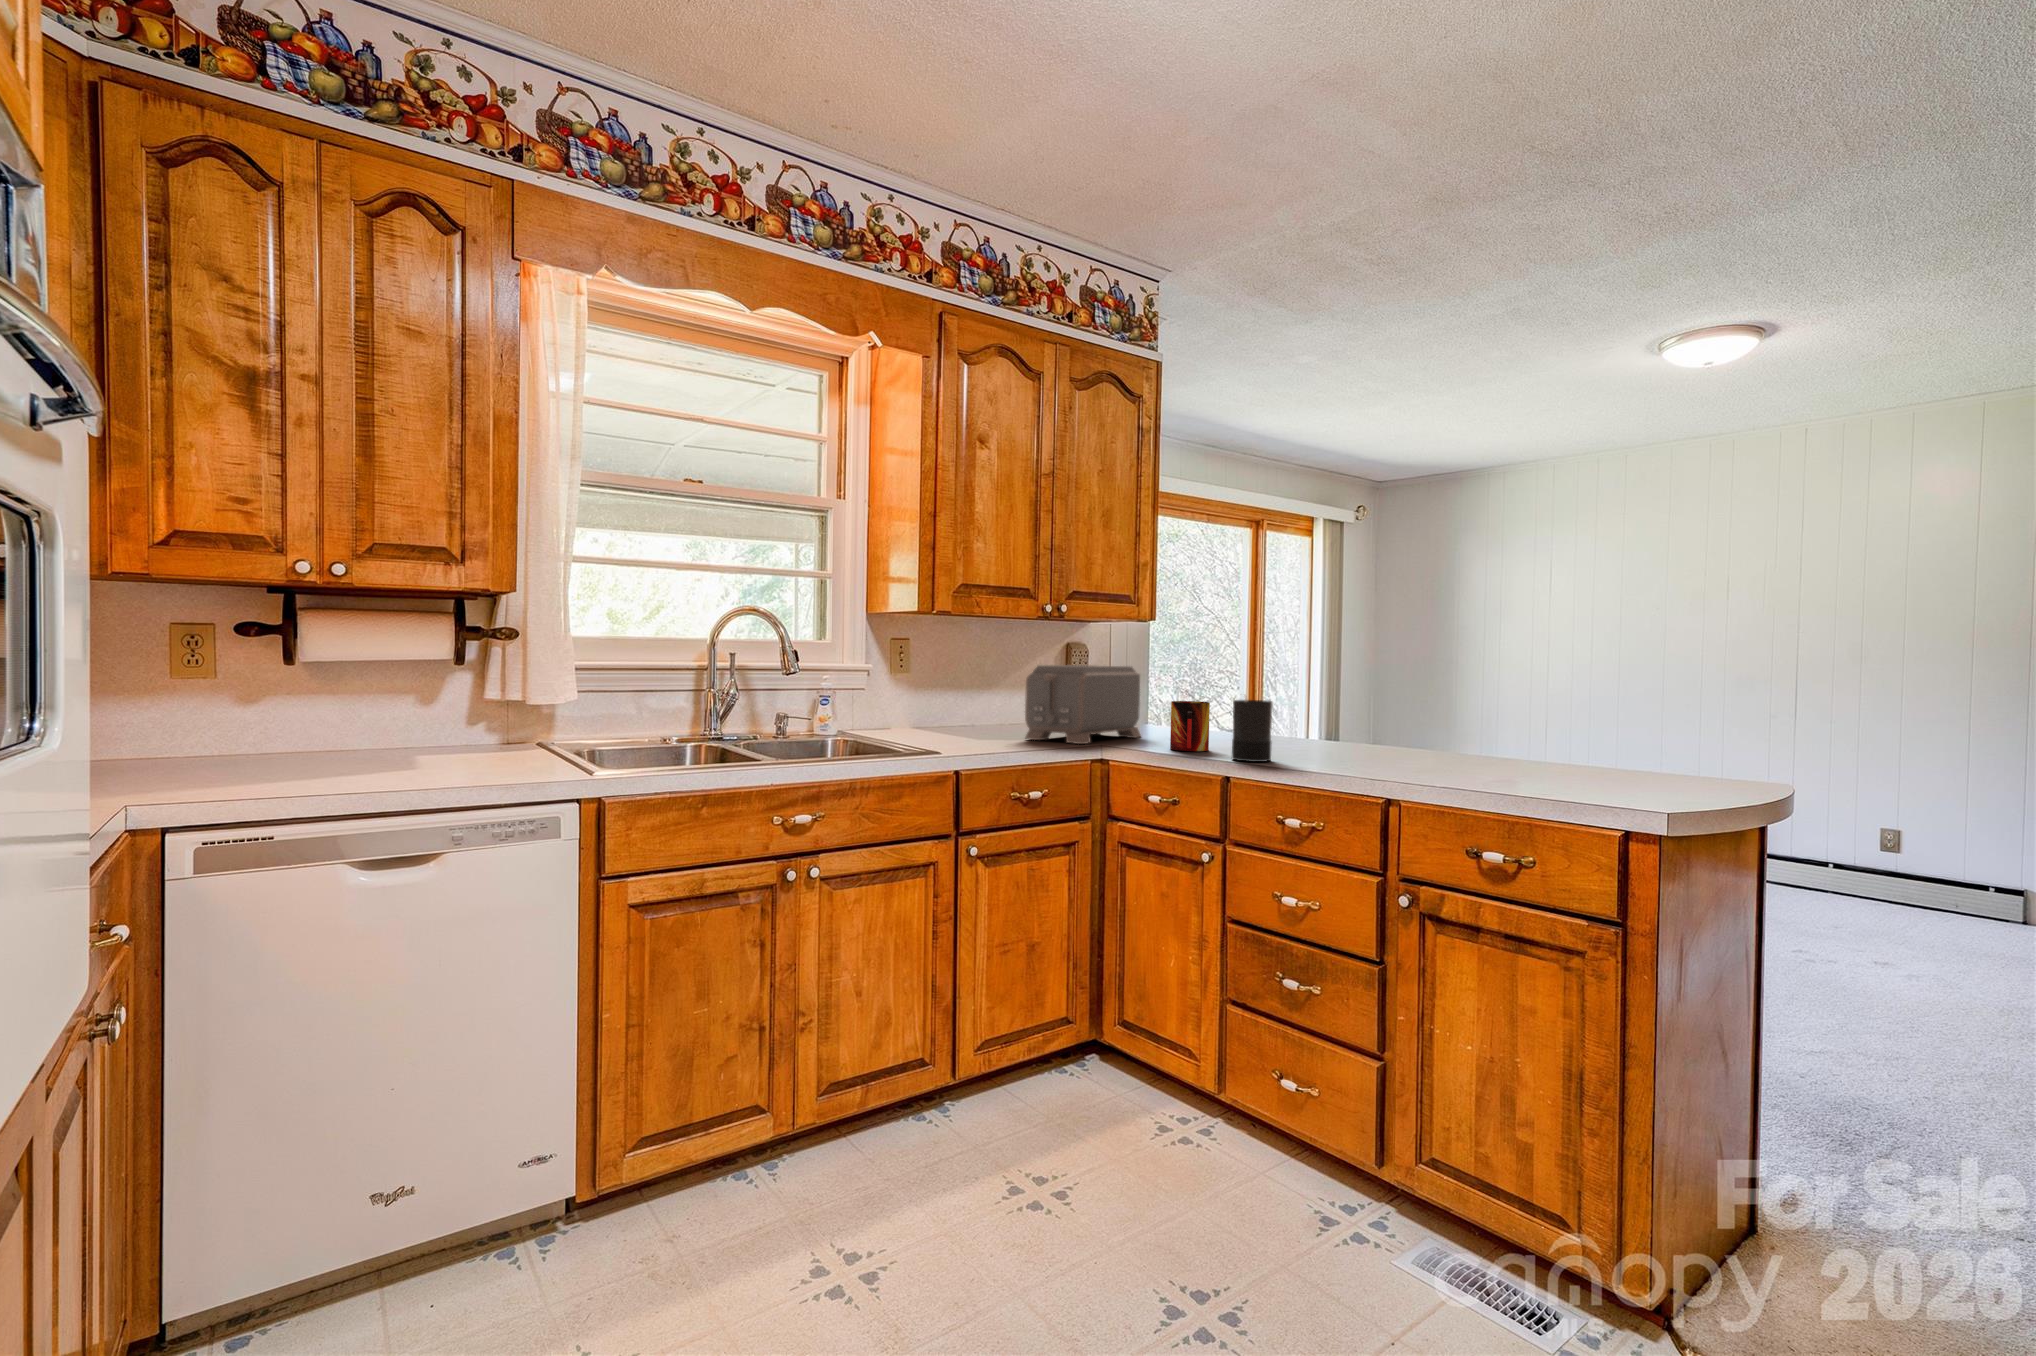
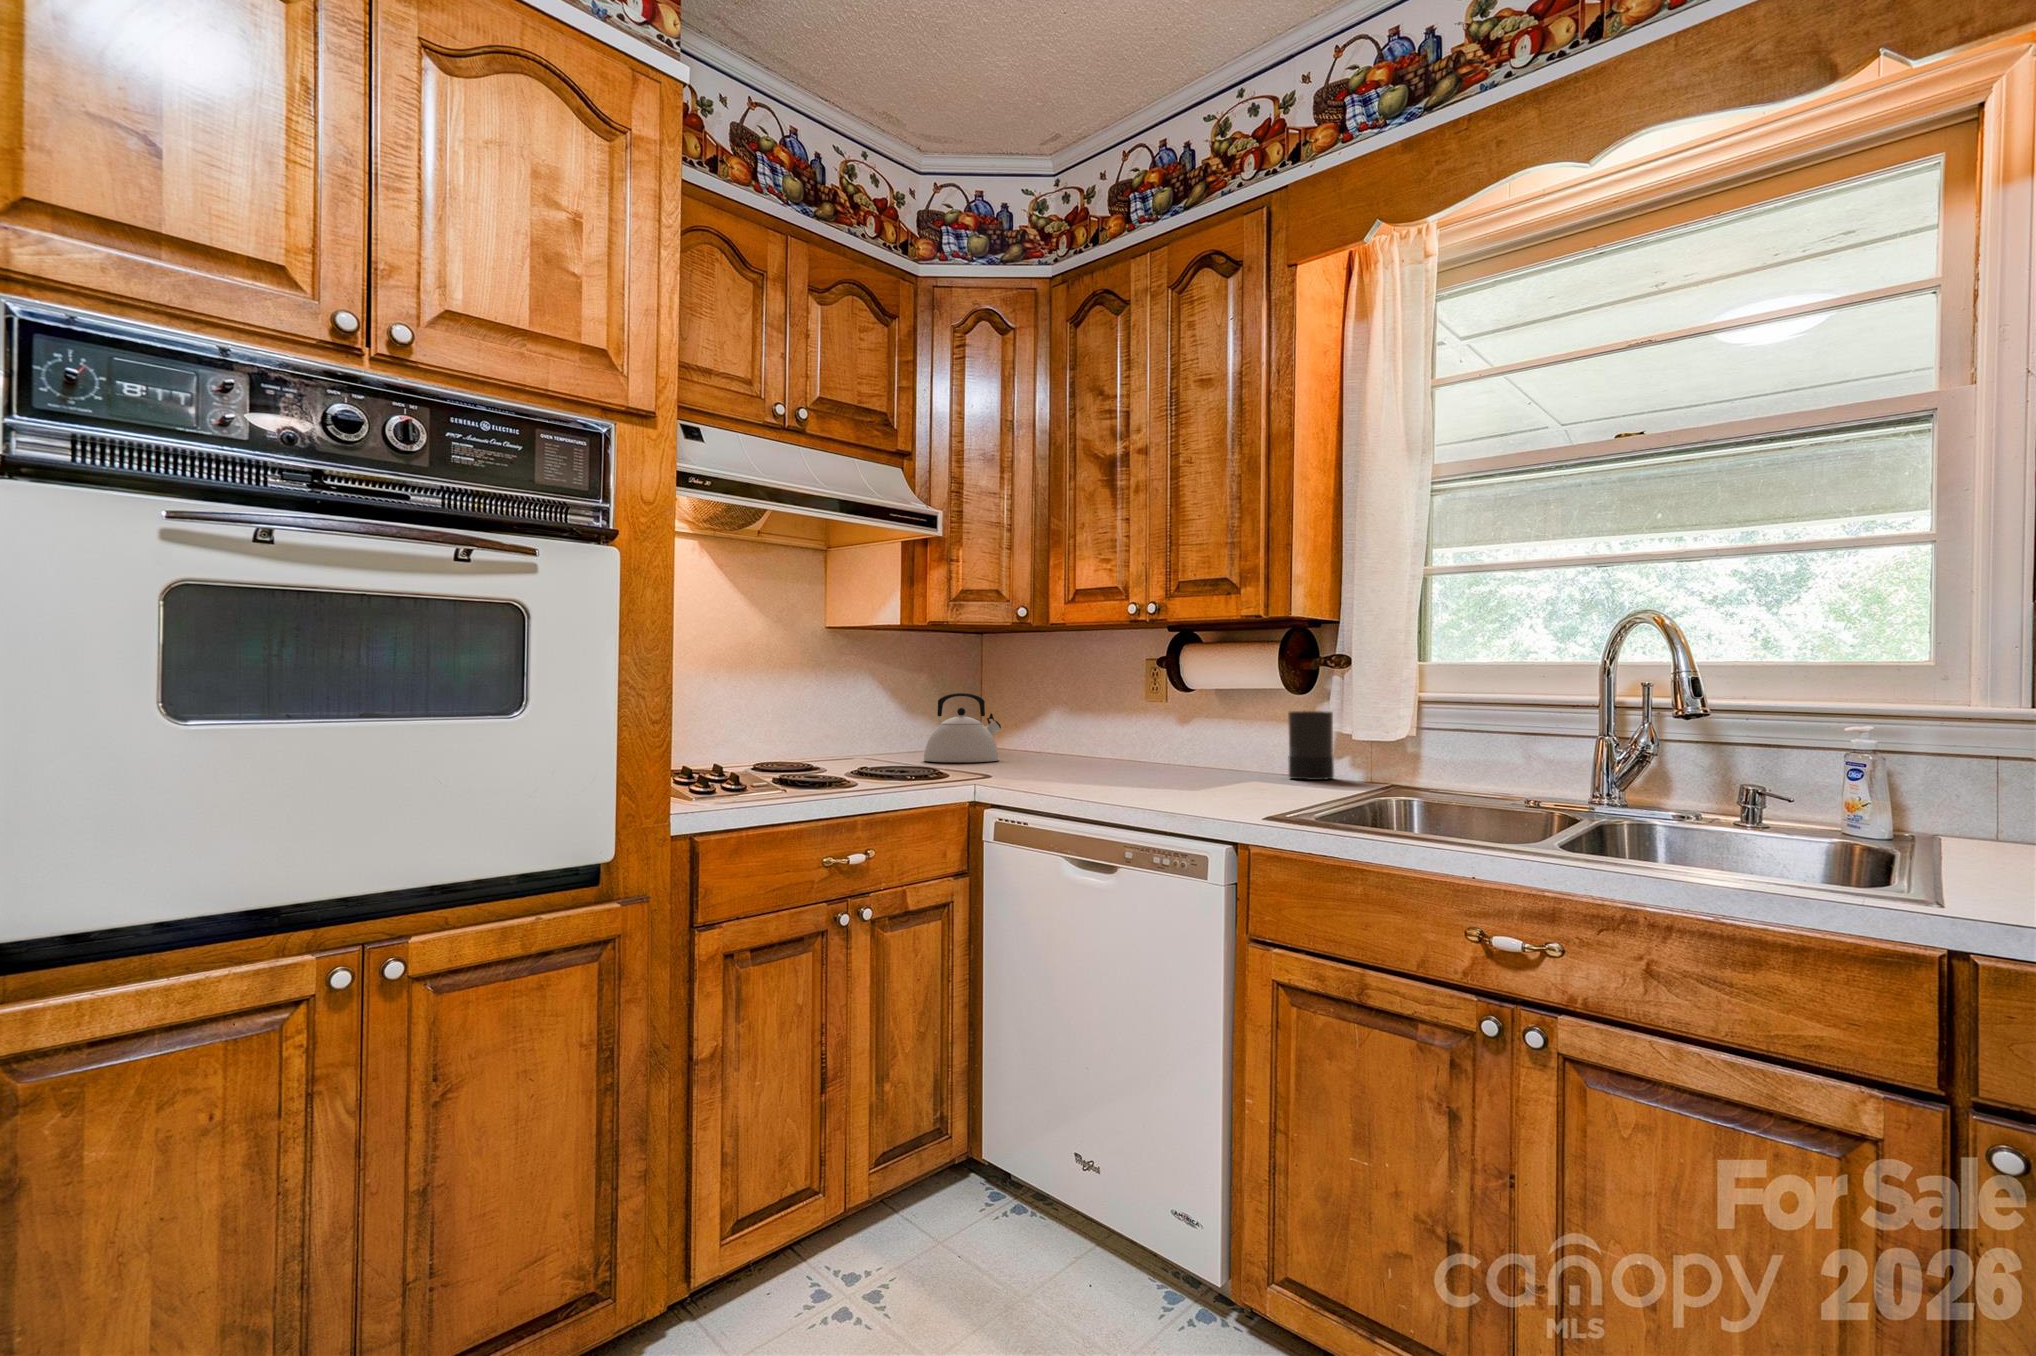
toaster: present [1025,665,1141,744] -> none [1026,683,1147,771]
kettle: none [952,669,1022,730] -> present [924,693,1001,762]
mug: present [1170,701,1210,751] -> none [1202,718,1245,773]

